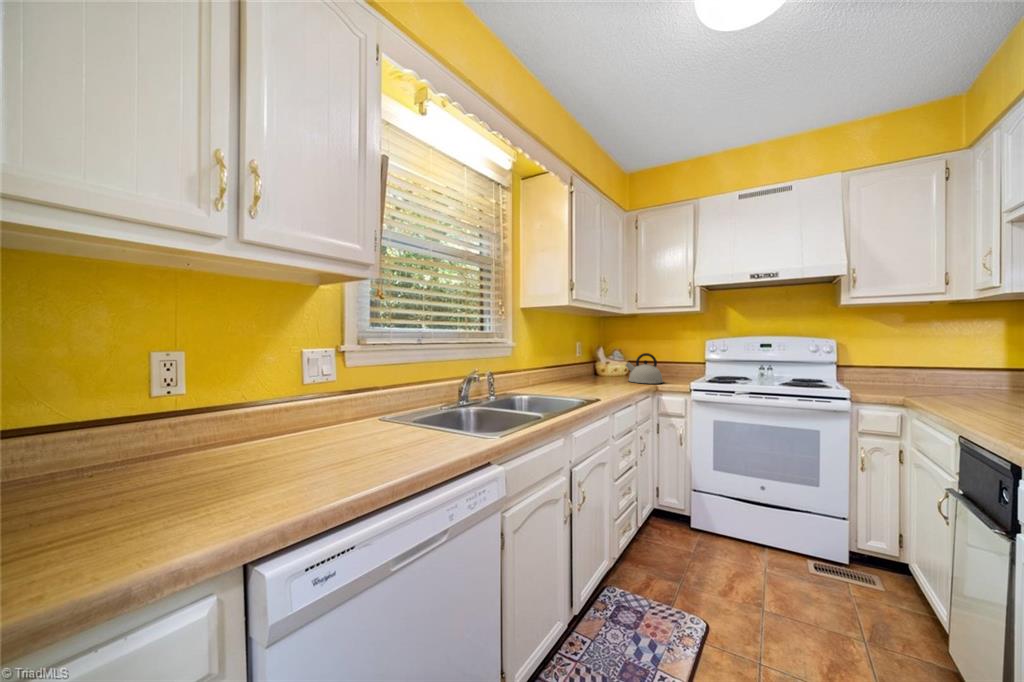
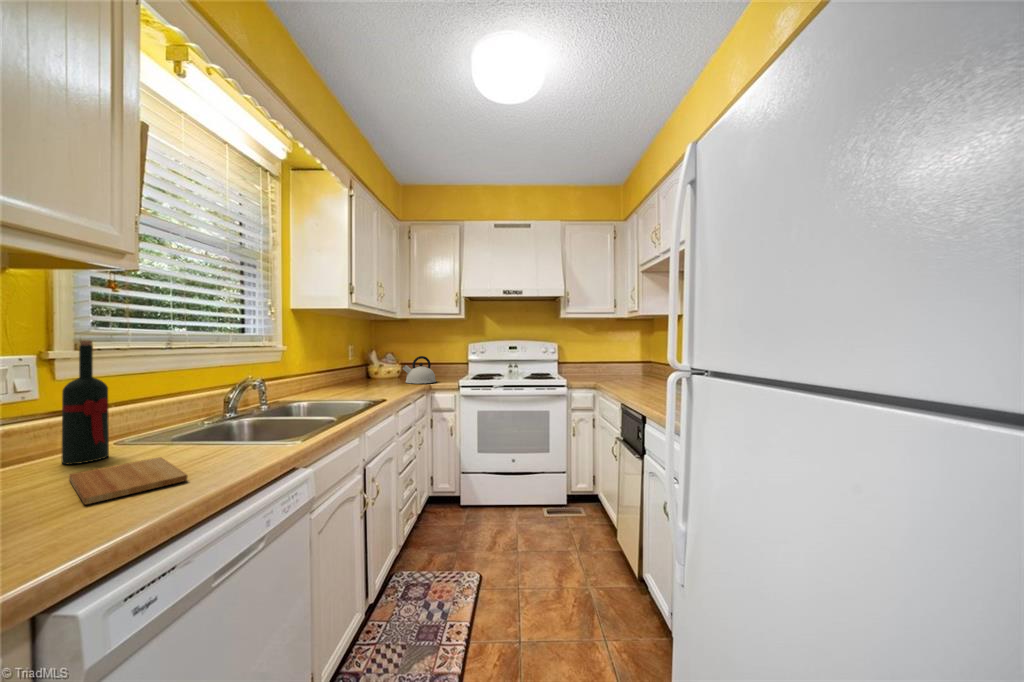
wine bottle: none [348,336,373,429] -> present [62,340,109,464]
cutting board: none [325,433,393,468] -> present [69,457,188,505]

